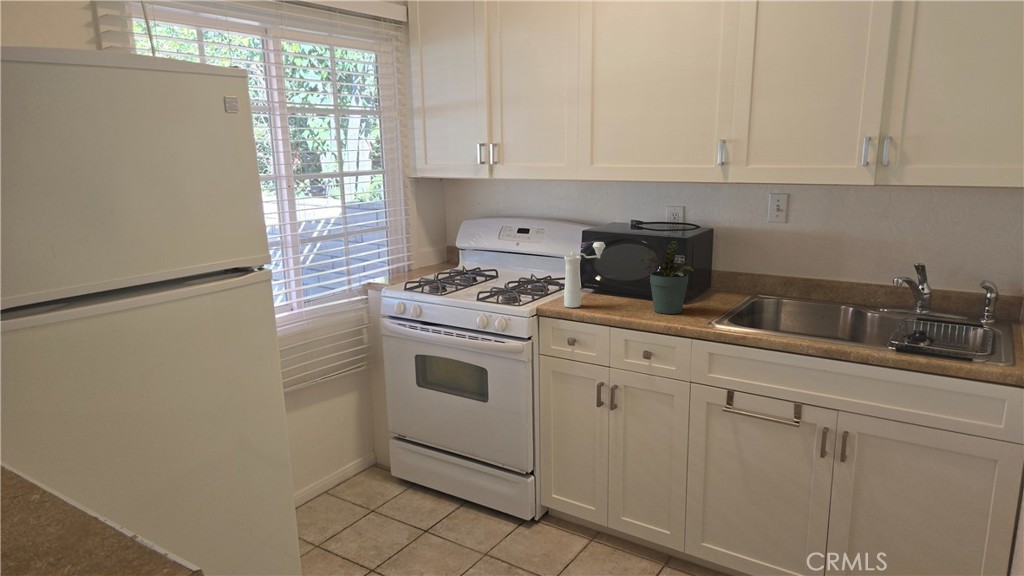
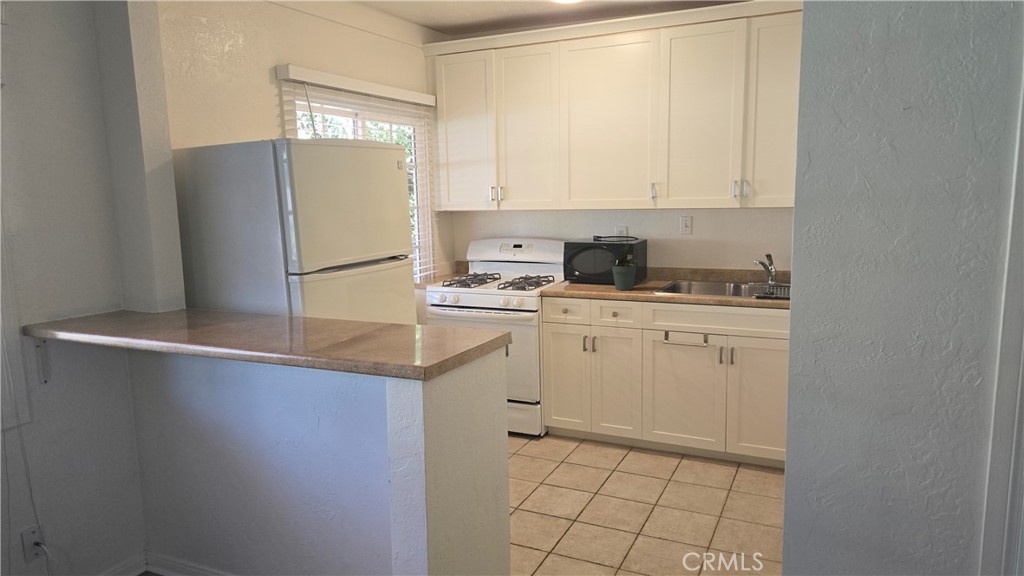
pepper mill: present [564,242,605,307] -> none [558,248,583,289]

